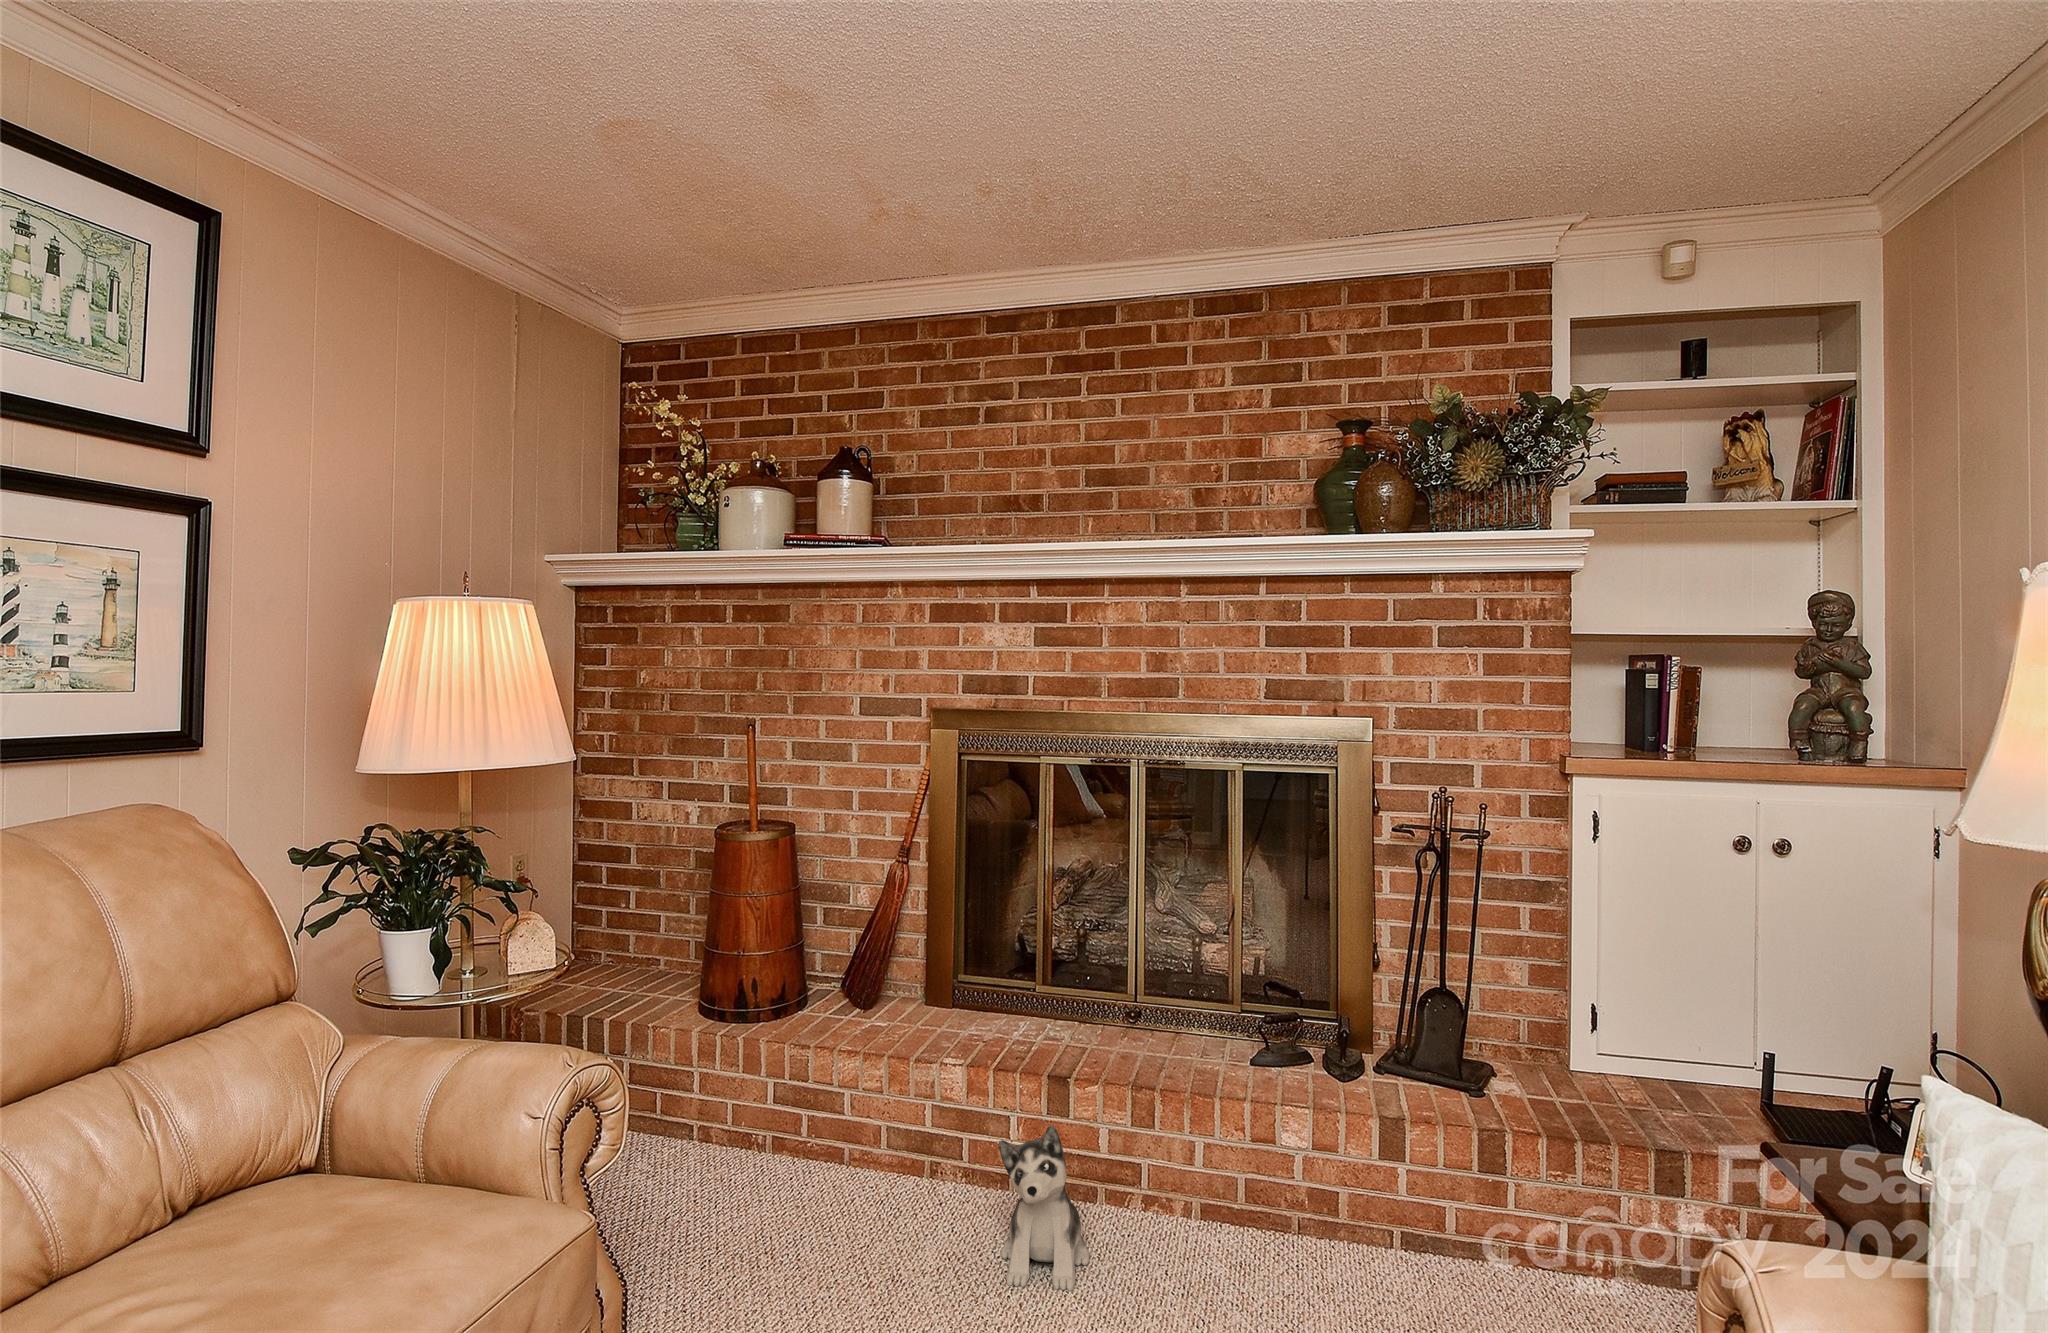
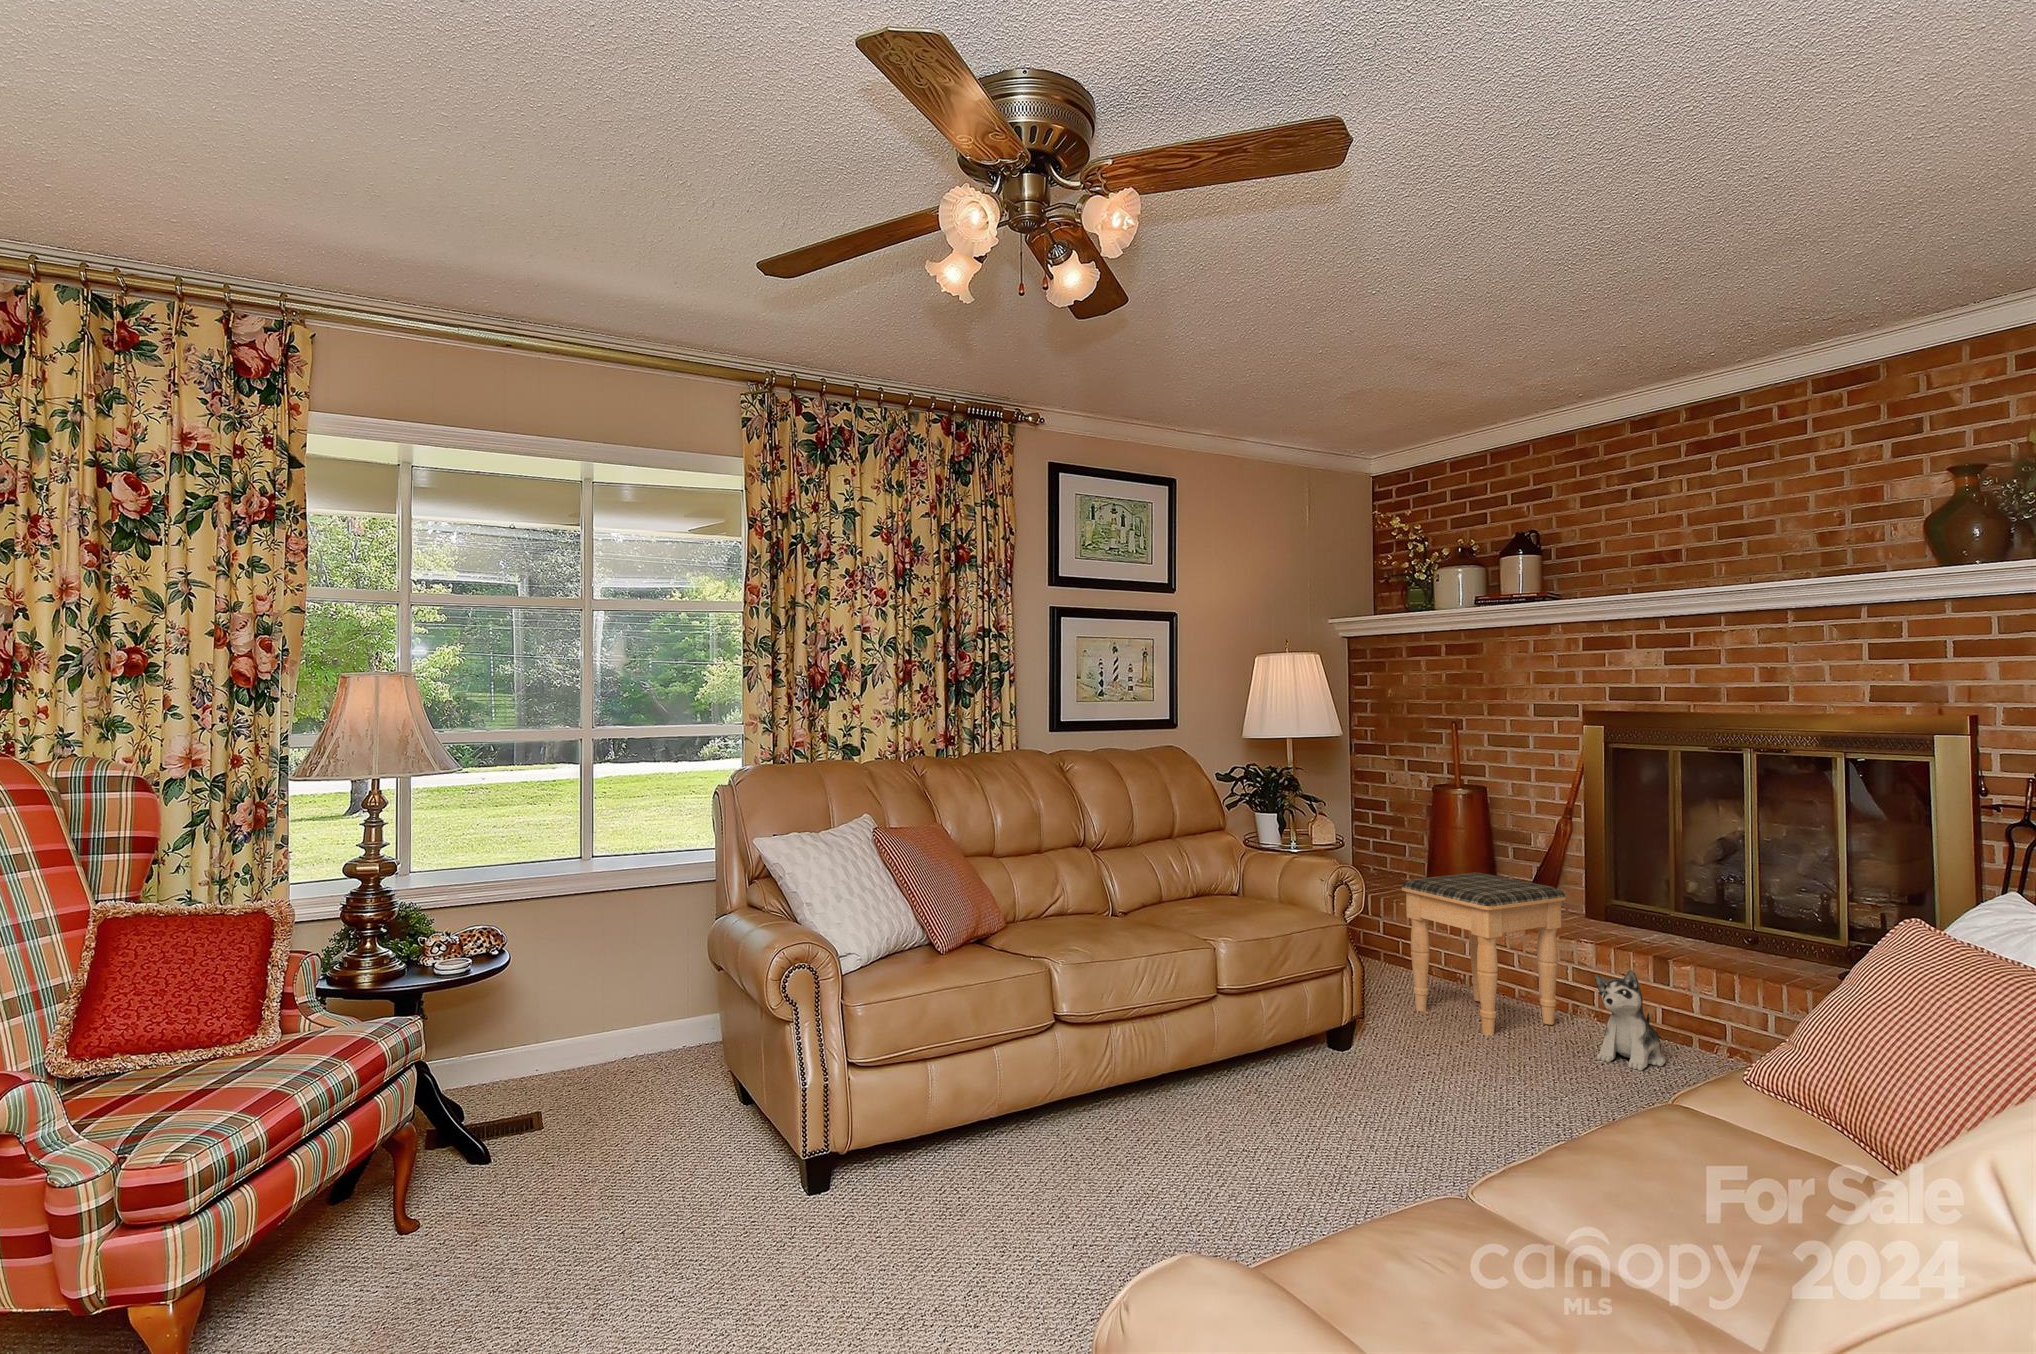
footstool: none [686,975,936,1286] -> present [1402,873,1566,1036]

